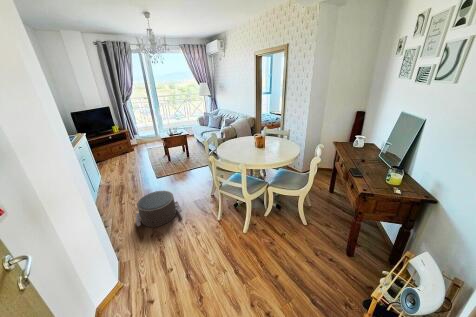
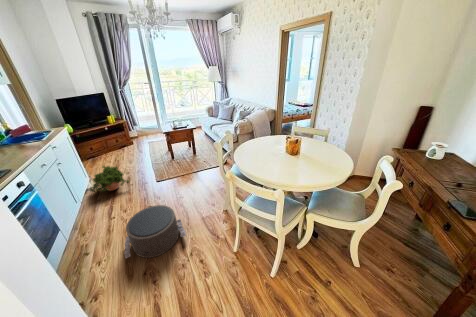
potted plant: none [101,165,135,188] -> present [90,166,129,192]

